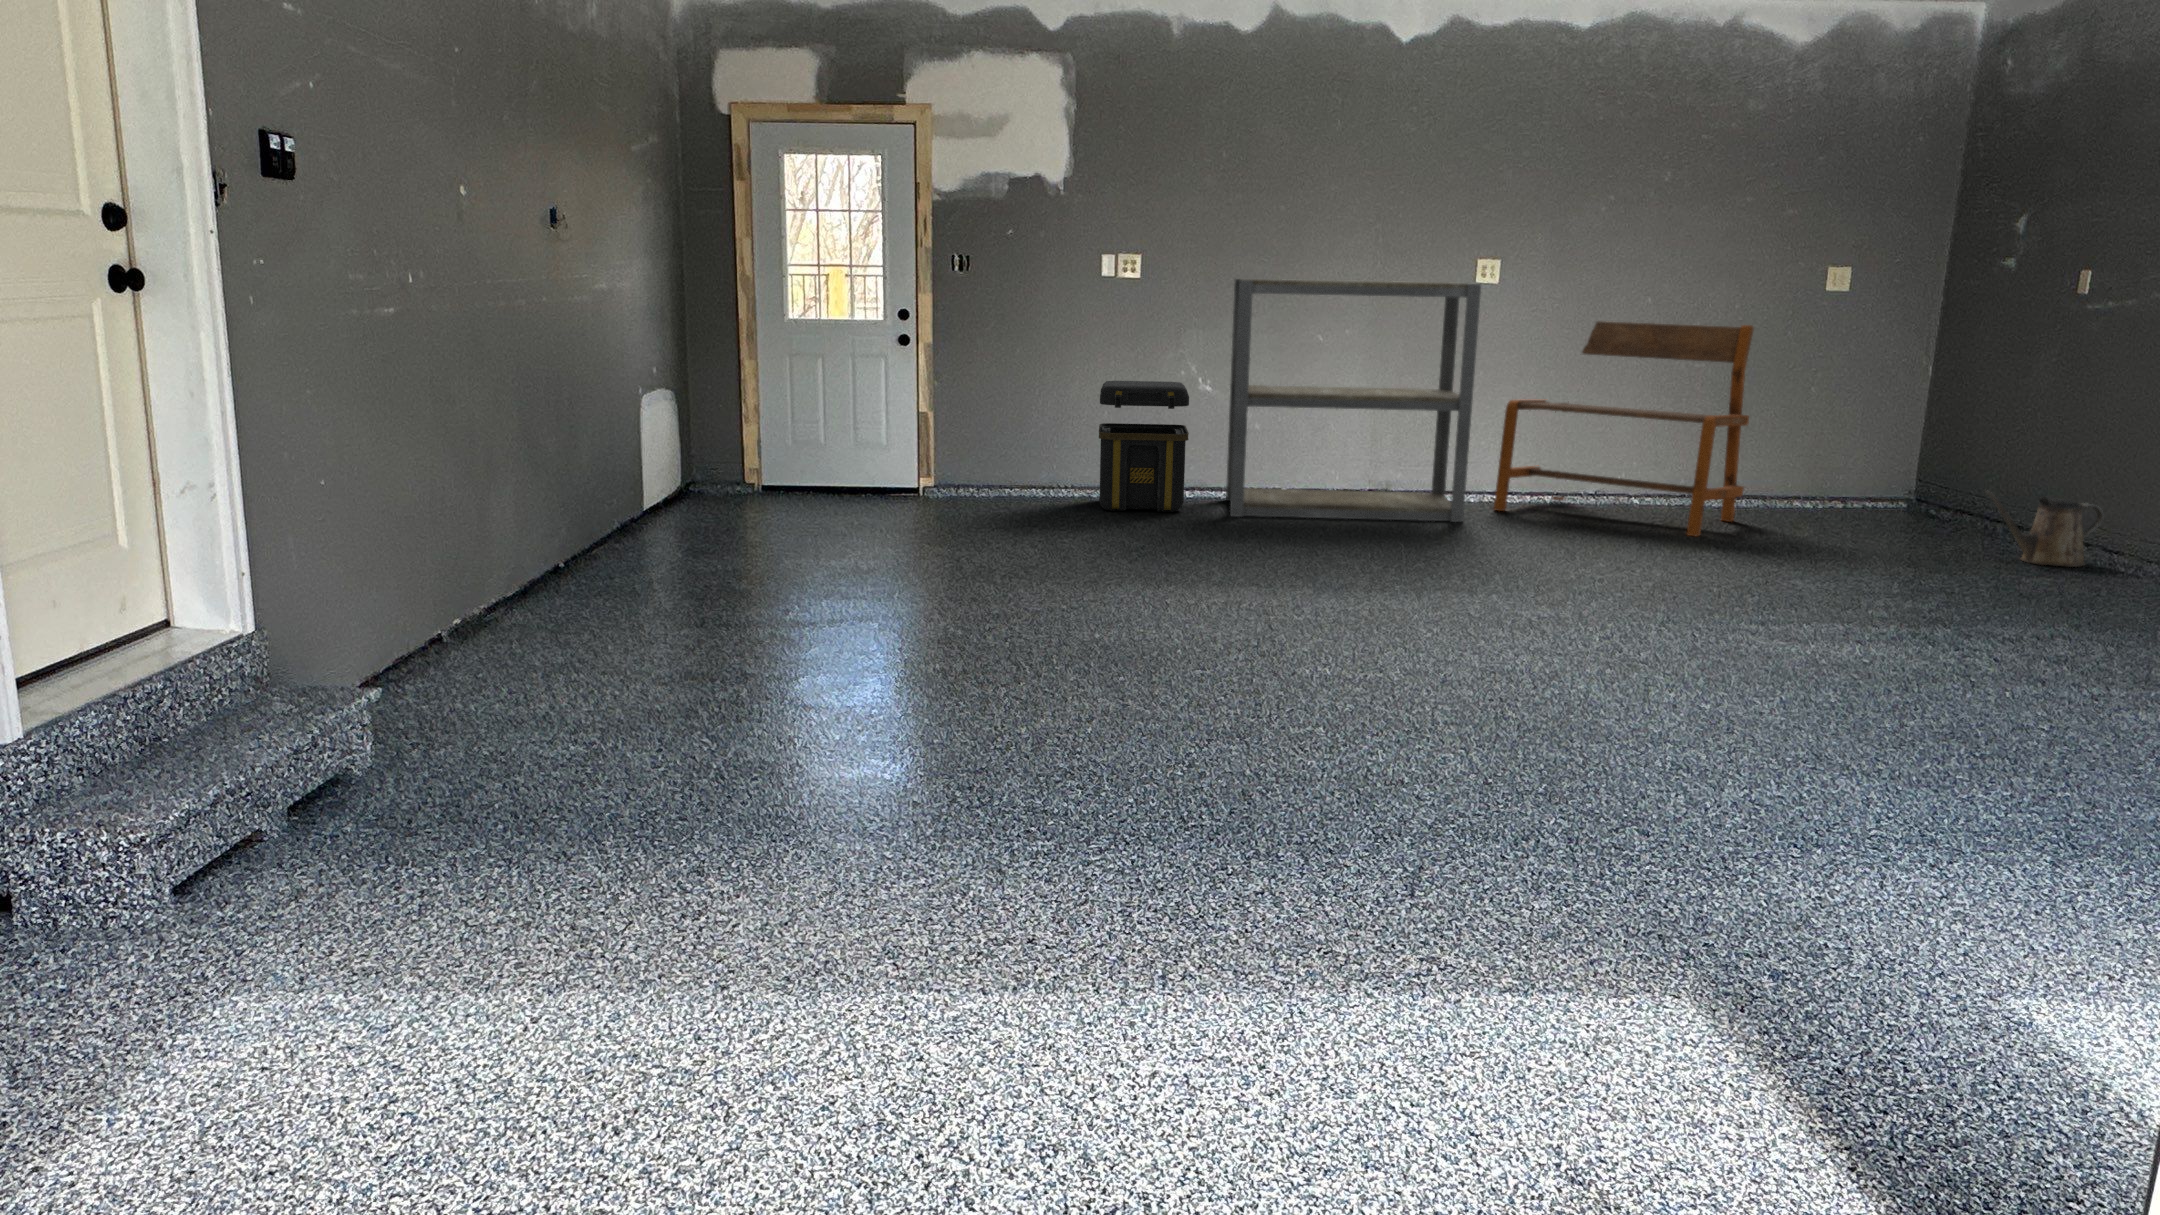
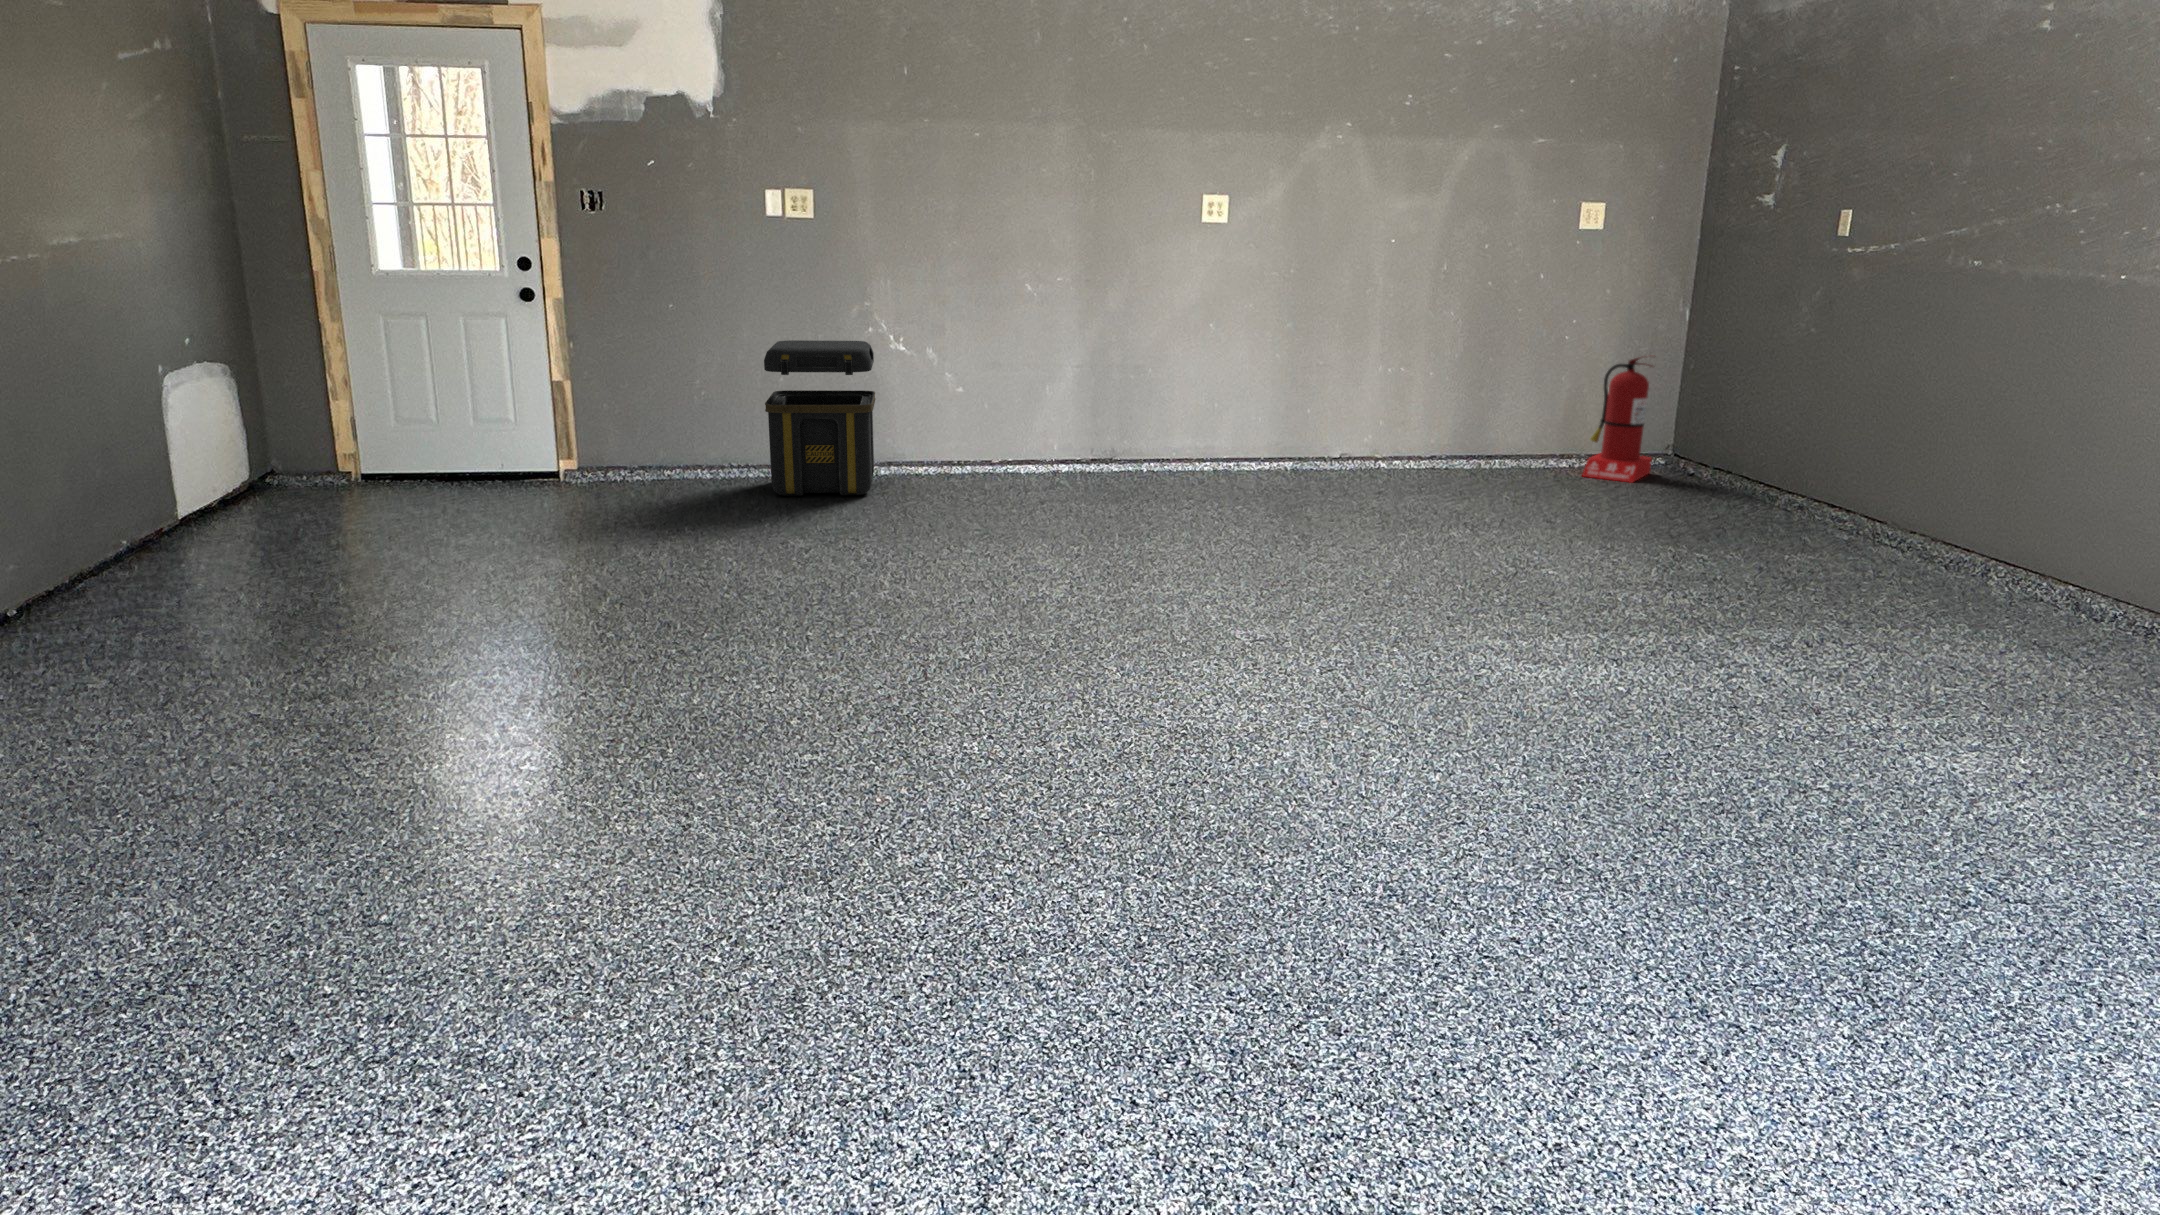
shelving unit: present [1226,279,1481,522] -> none [921,218,1202,500]
bench: present [1494,321,1753,536] -> none [1228,261,1504,512]
fire extinguisher: none [1826,406,1899,521] -> present [1582,358,1652,483]
watering can: present [1984,490,2104,567] -> none [1750,457,1874,540]

